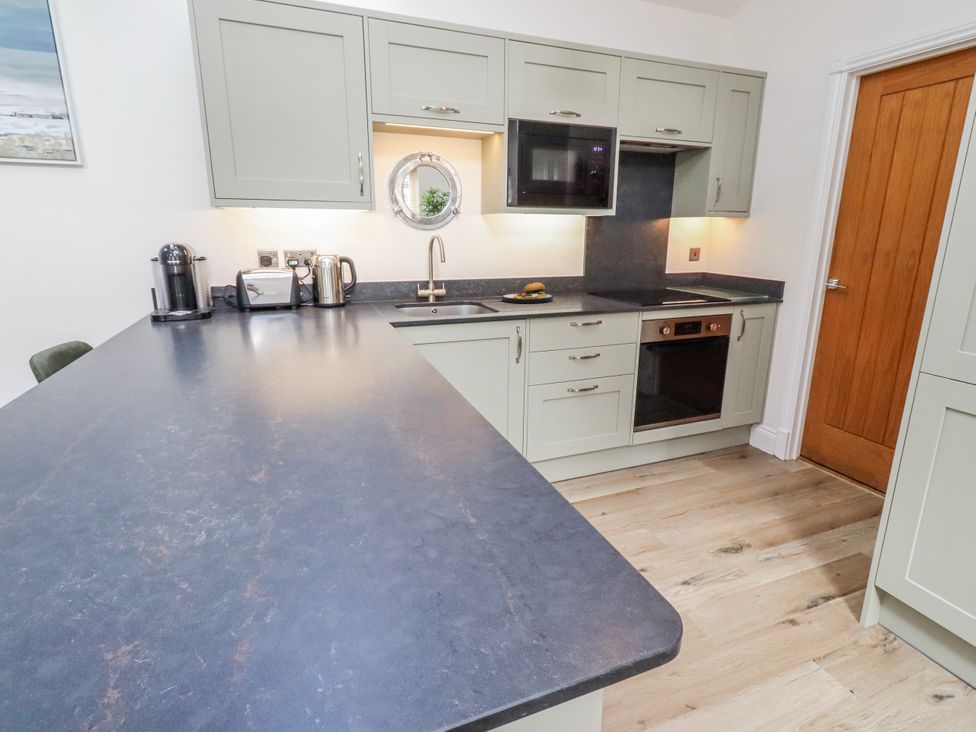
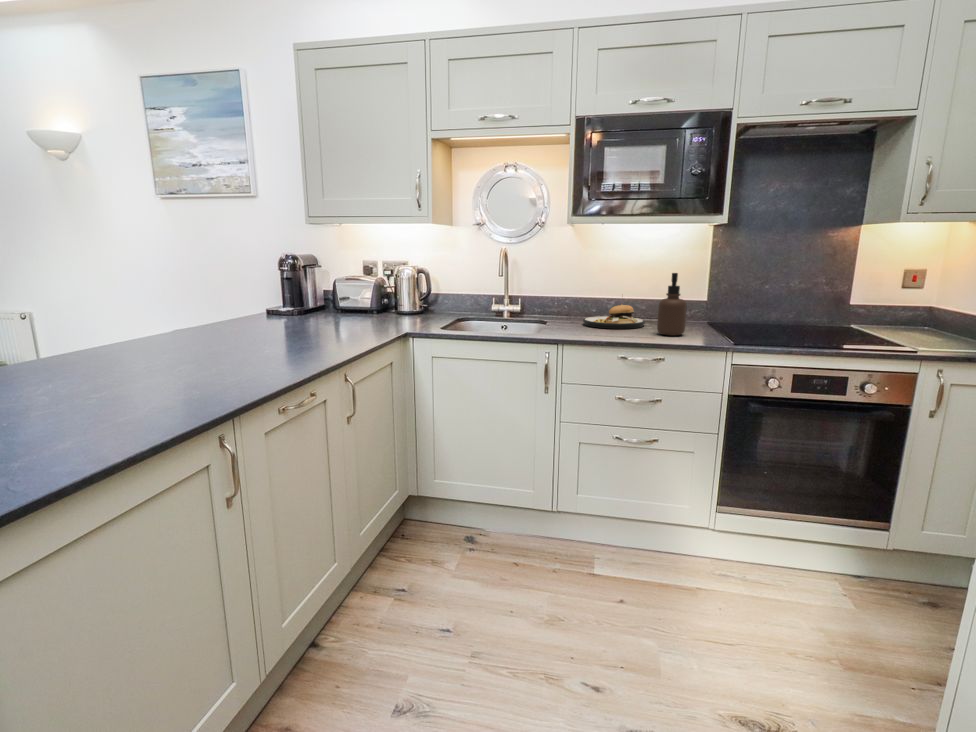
soap dispenser: none [577,254,598,304] -> present [657,273,687,336]

